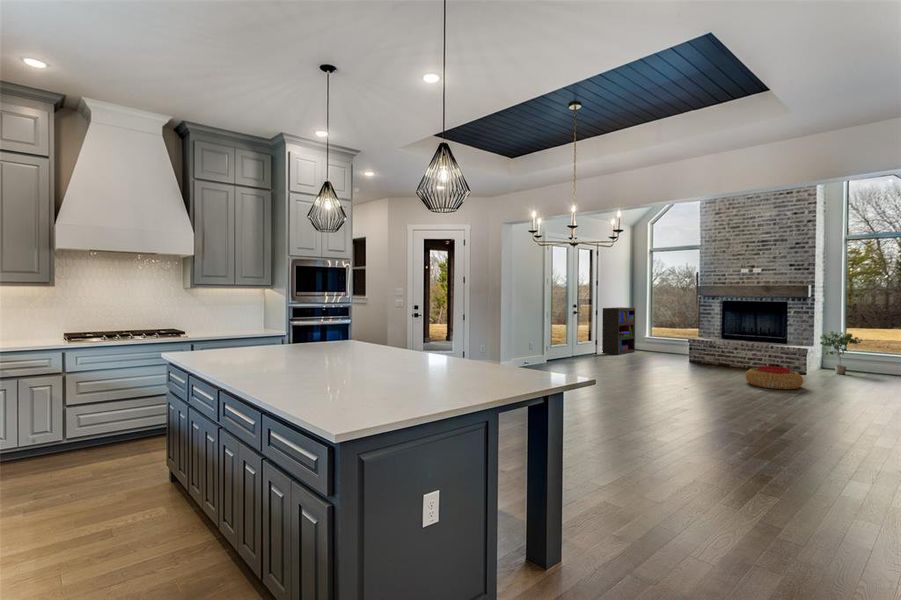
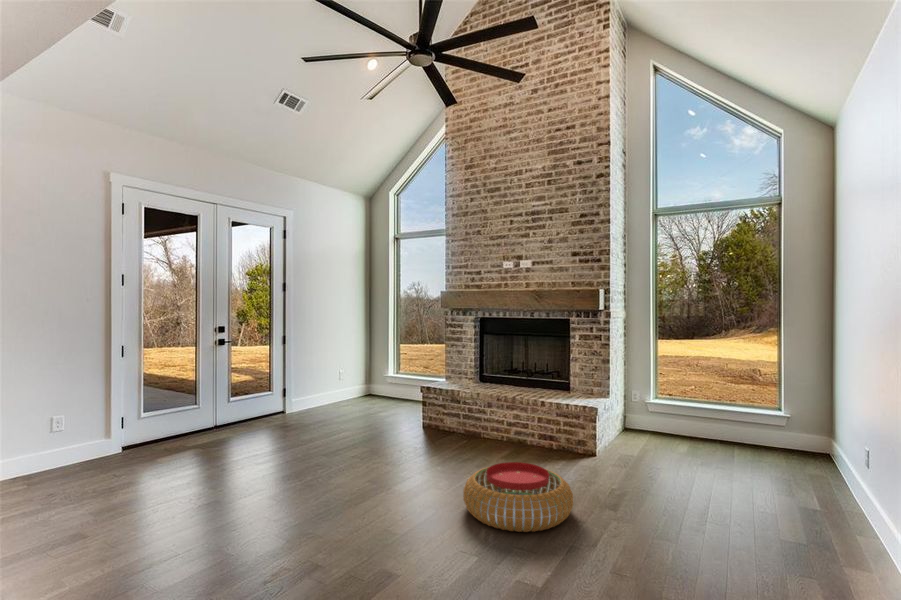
bookshelf: present [602,307,635,355] -> none [299,328,362,414]
potted plant: present [820,332,863,374] -> none [618,370,682,449]

